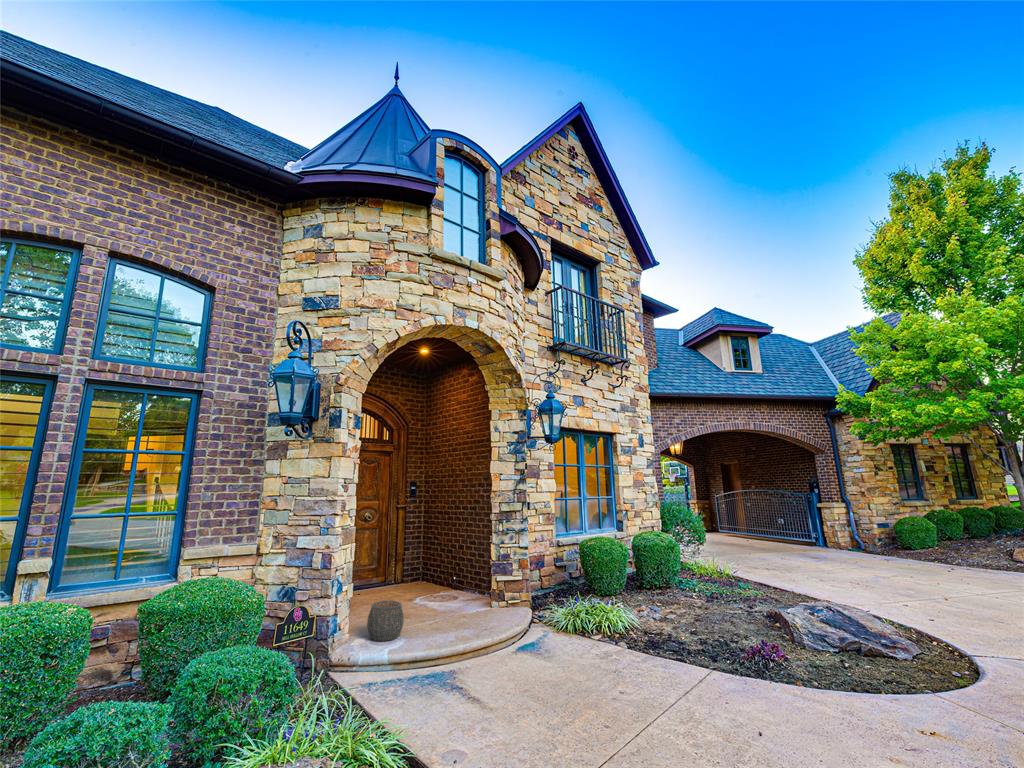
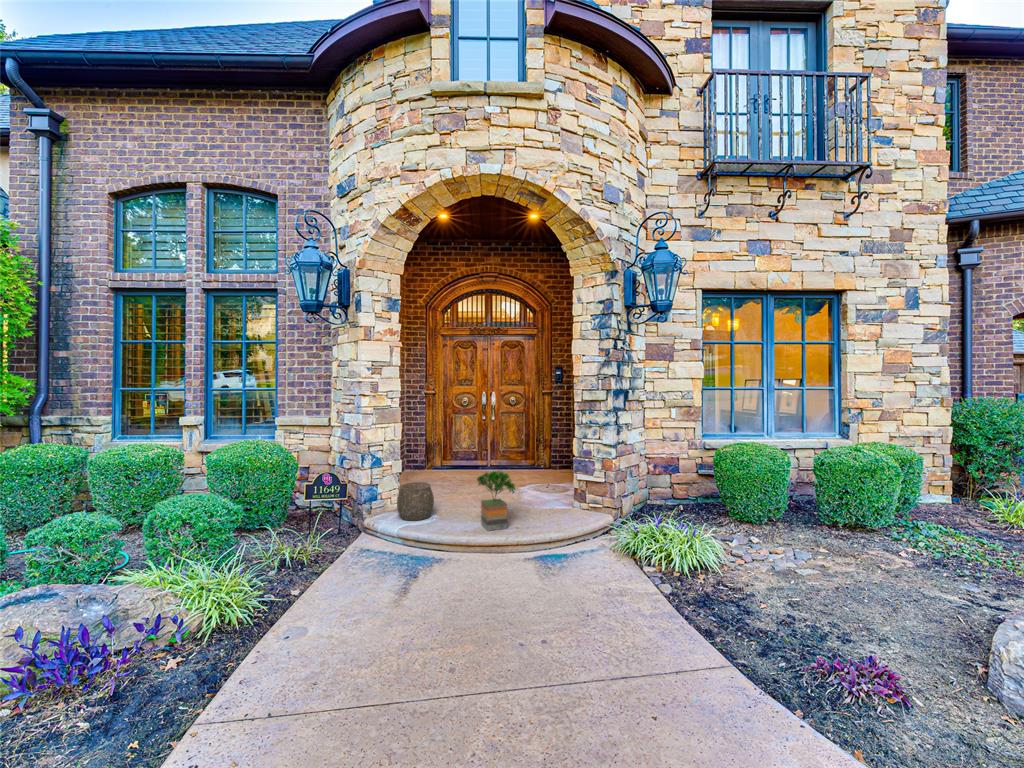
potted tree: none [450,577,489,633] -> present [477,471,515,531]

